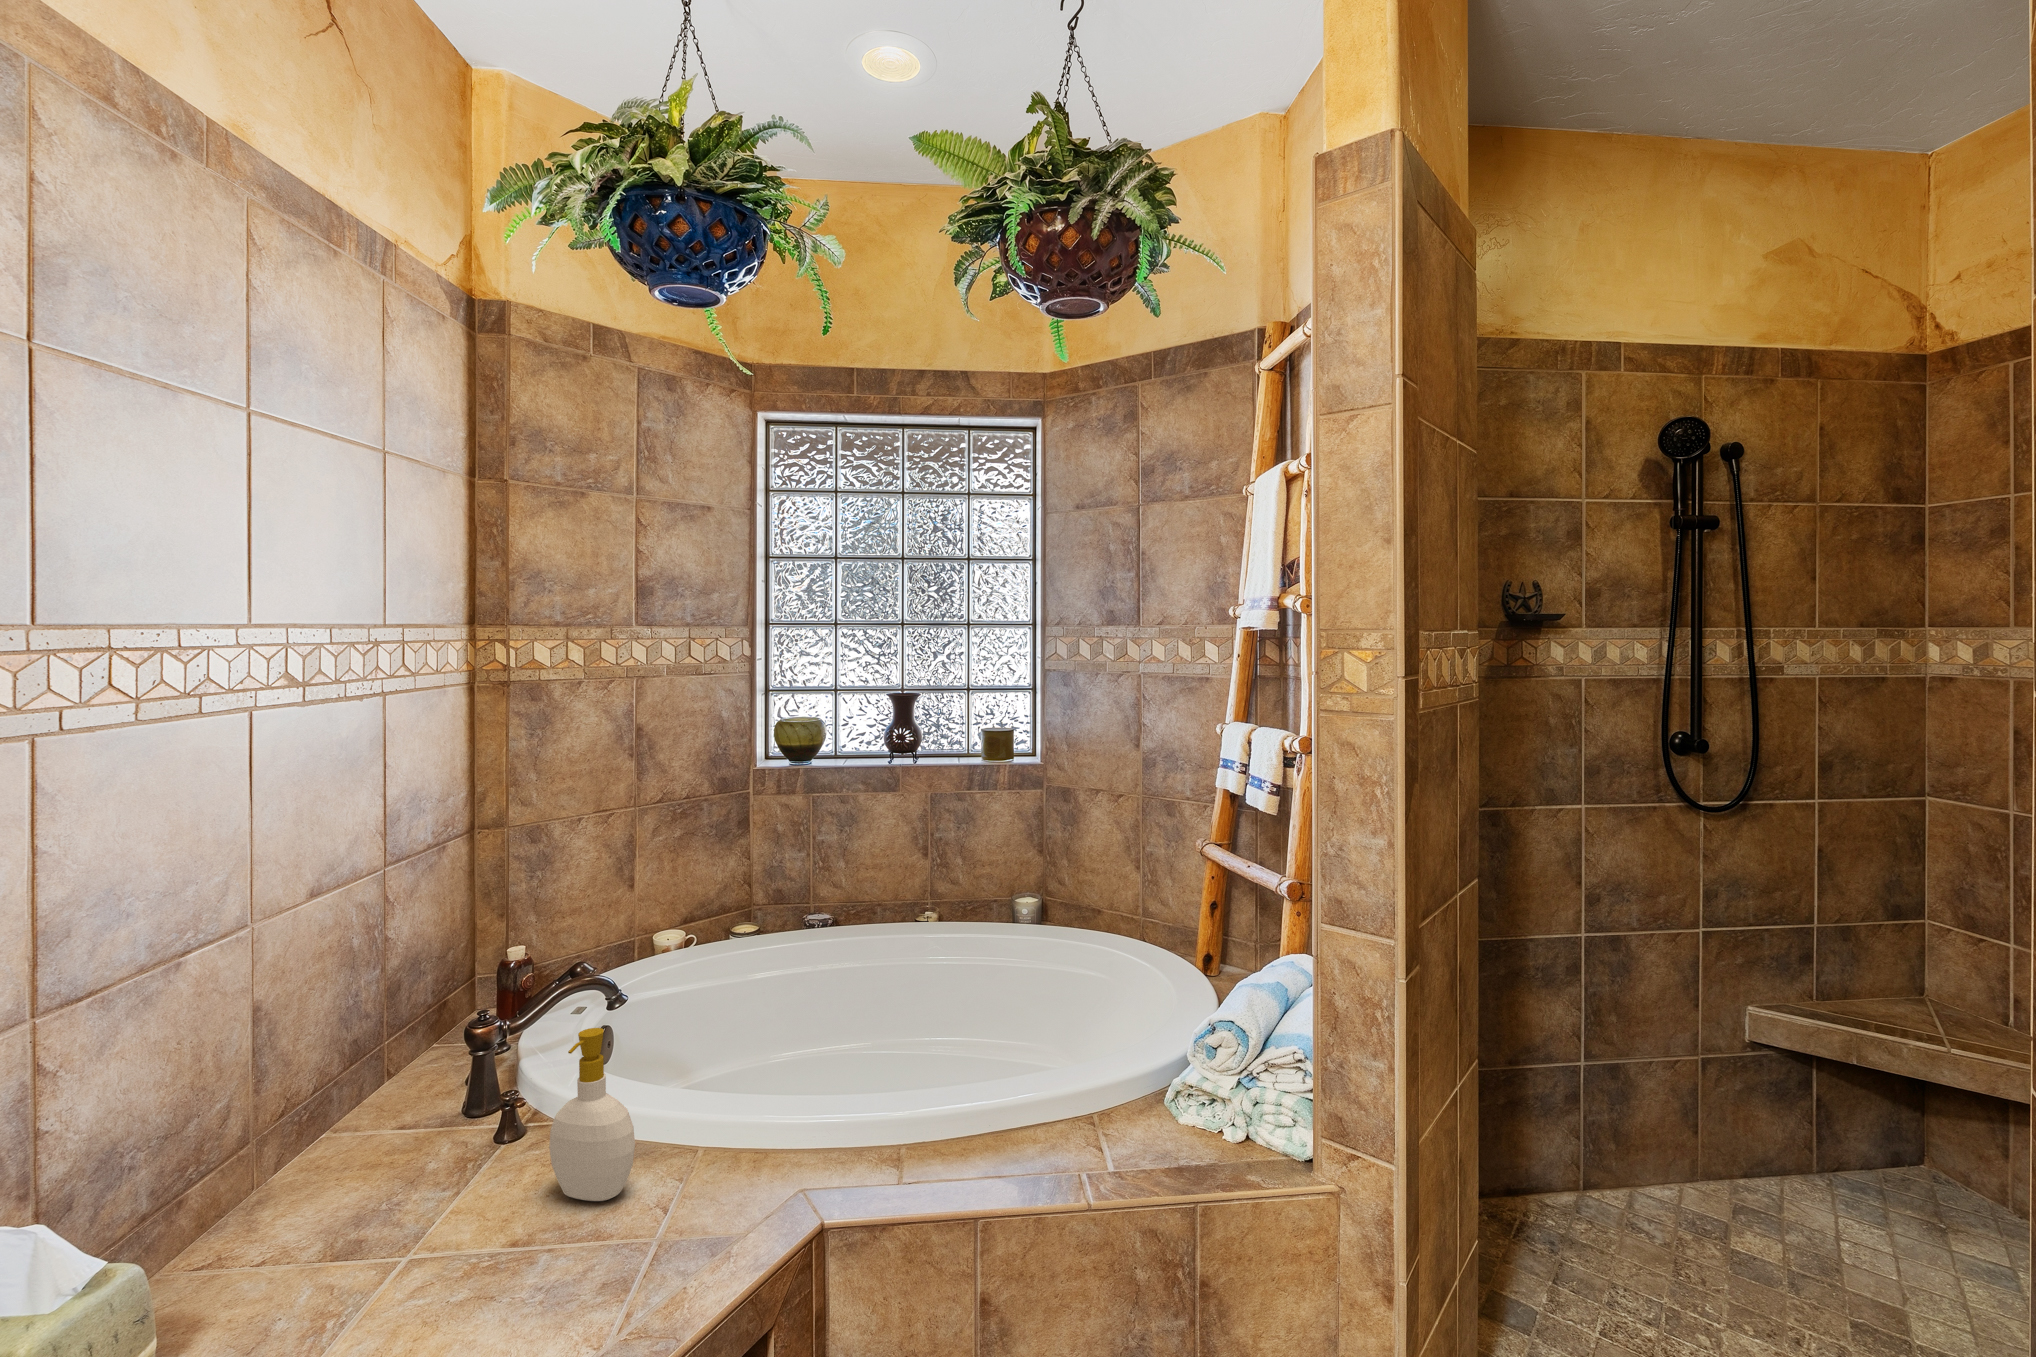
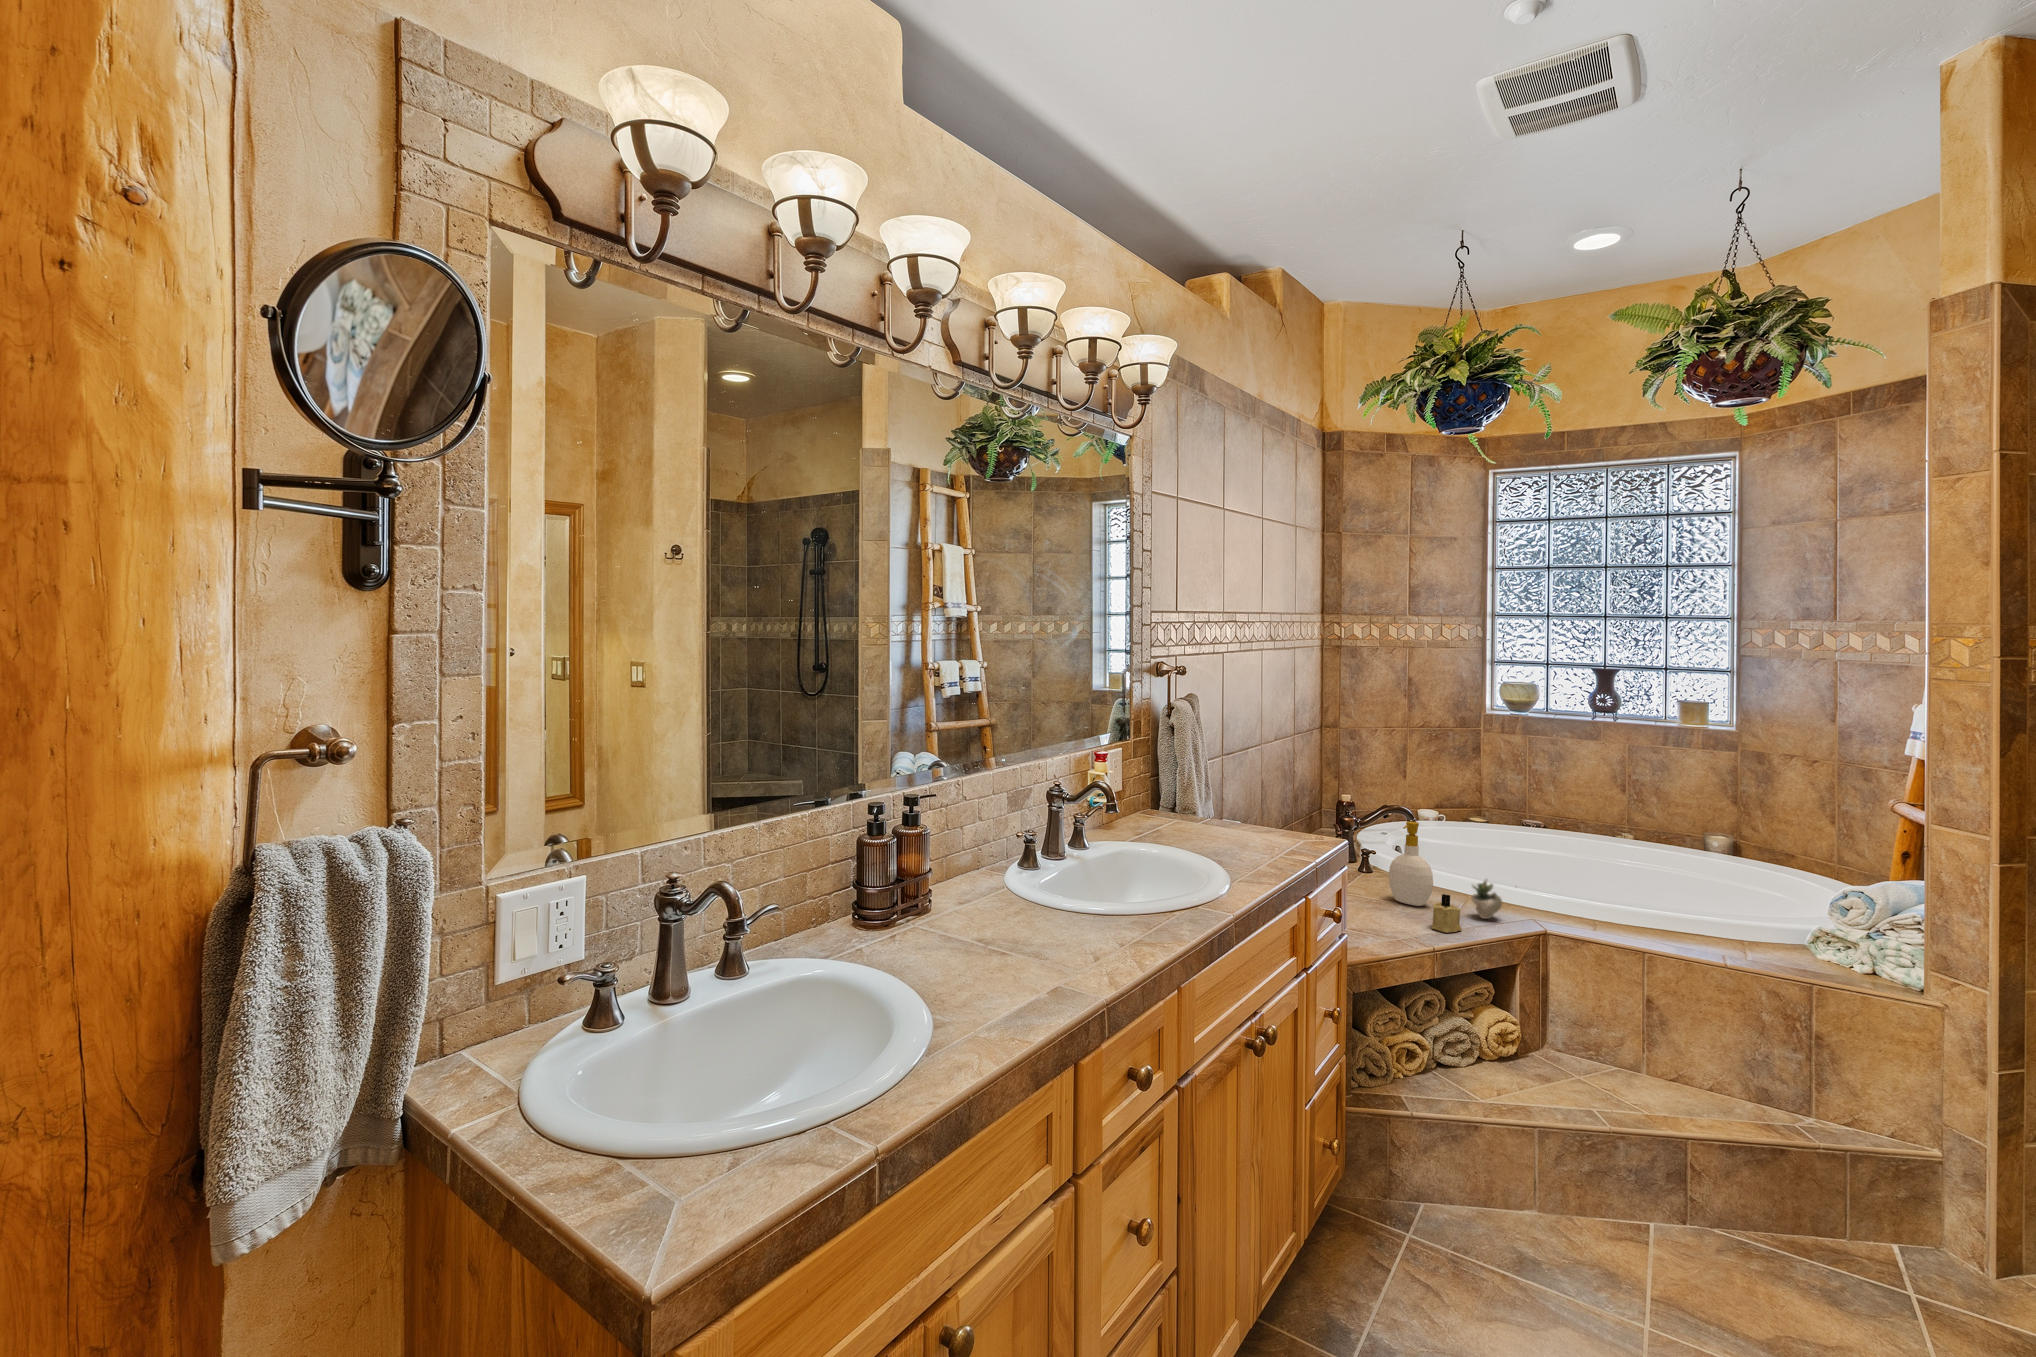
succulent plant: none [702,1120,778,1201] -> present [1471,880,1502,919]
candle: none [615,1196,677,1288] -> present [1432,894,1462,933]

